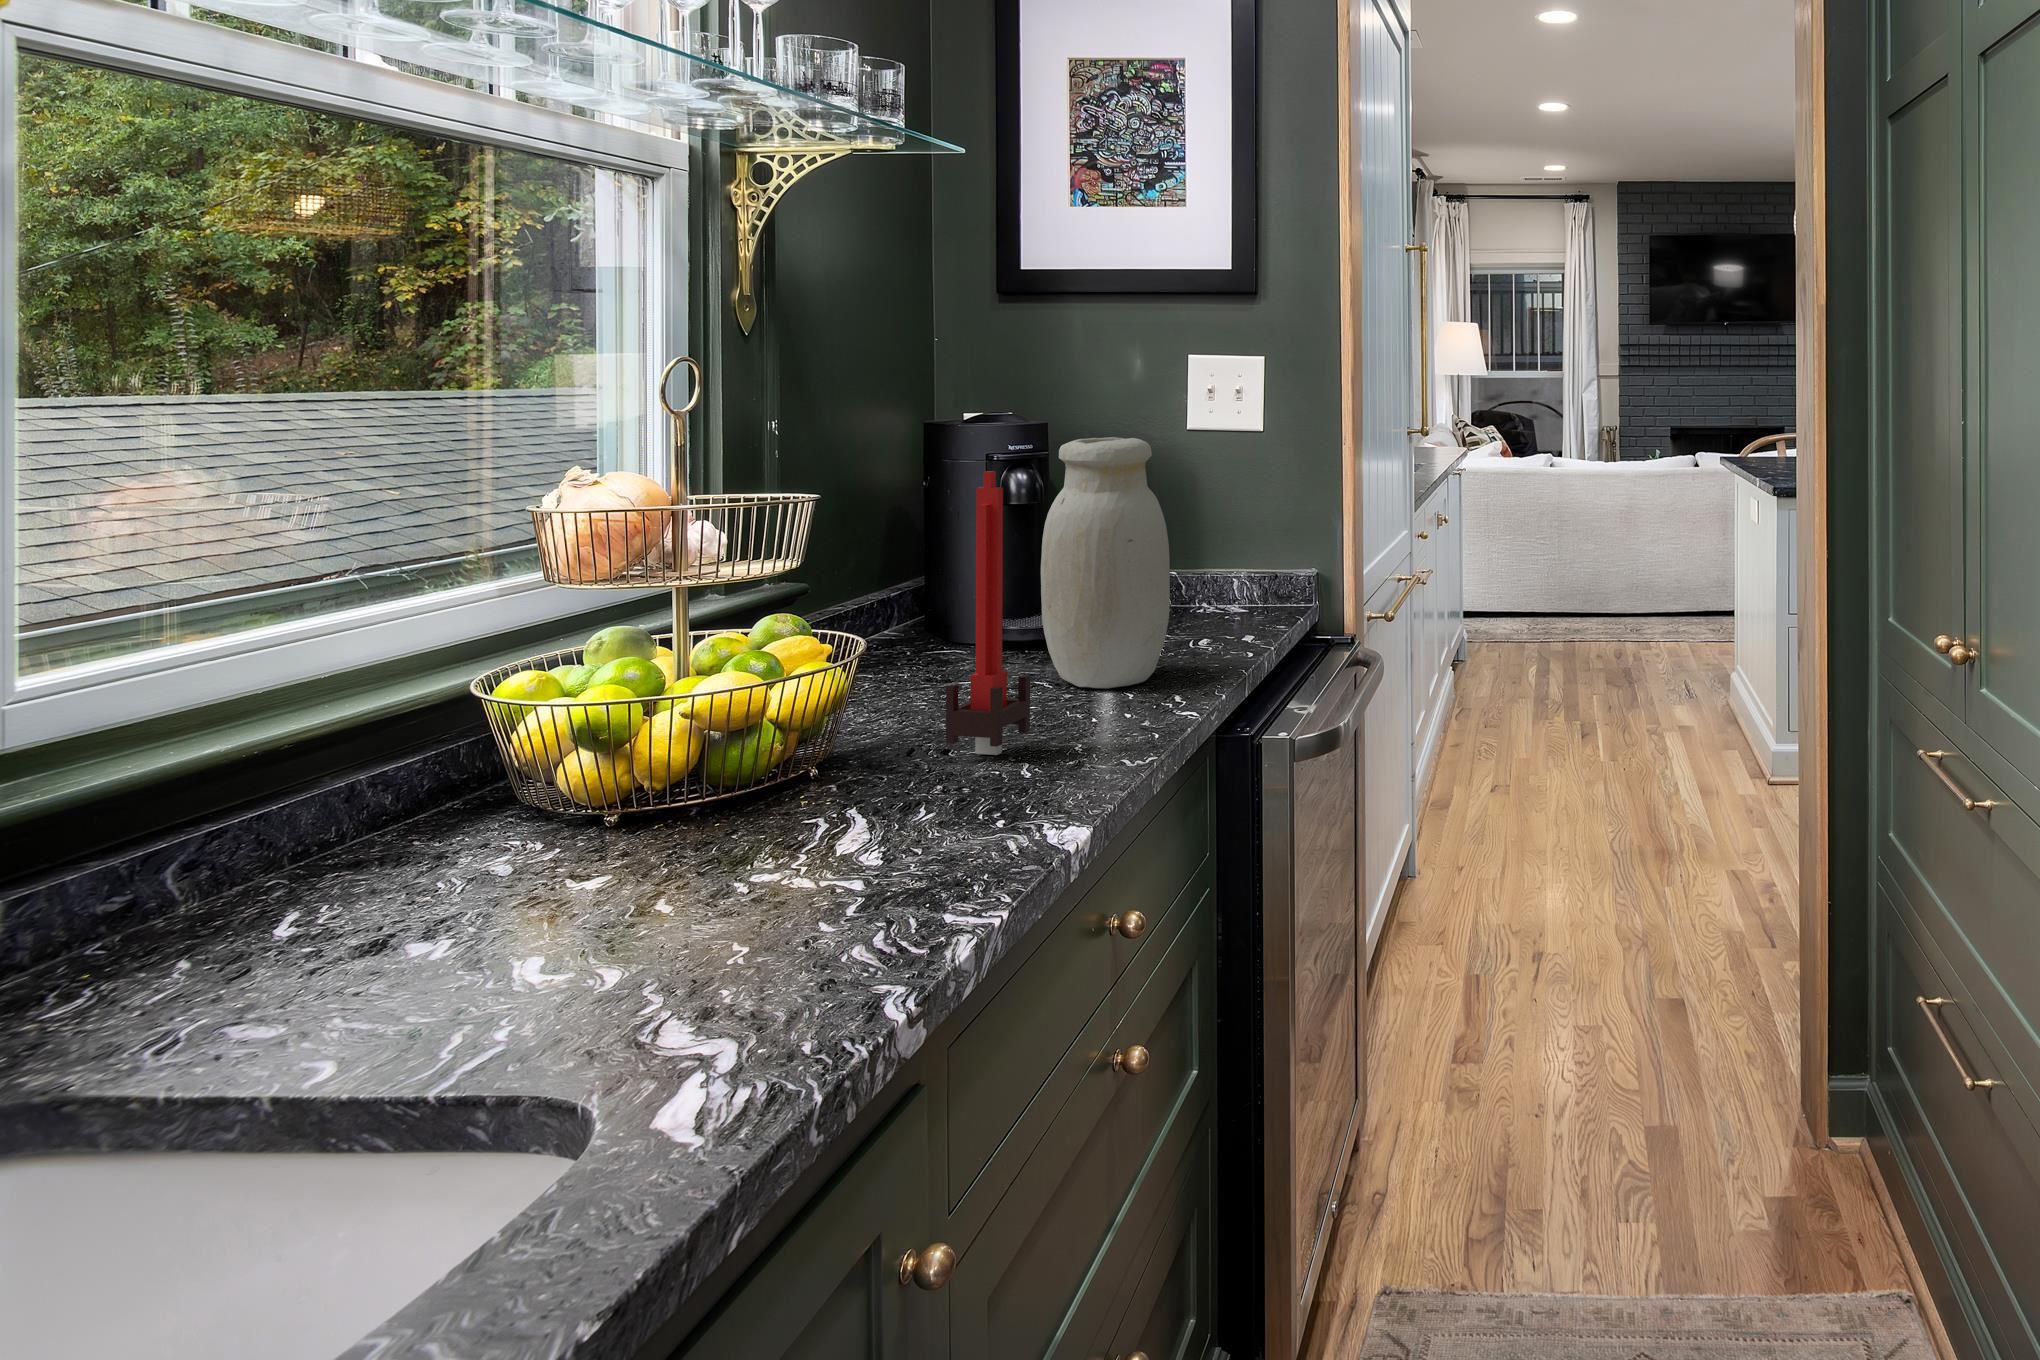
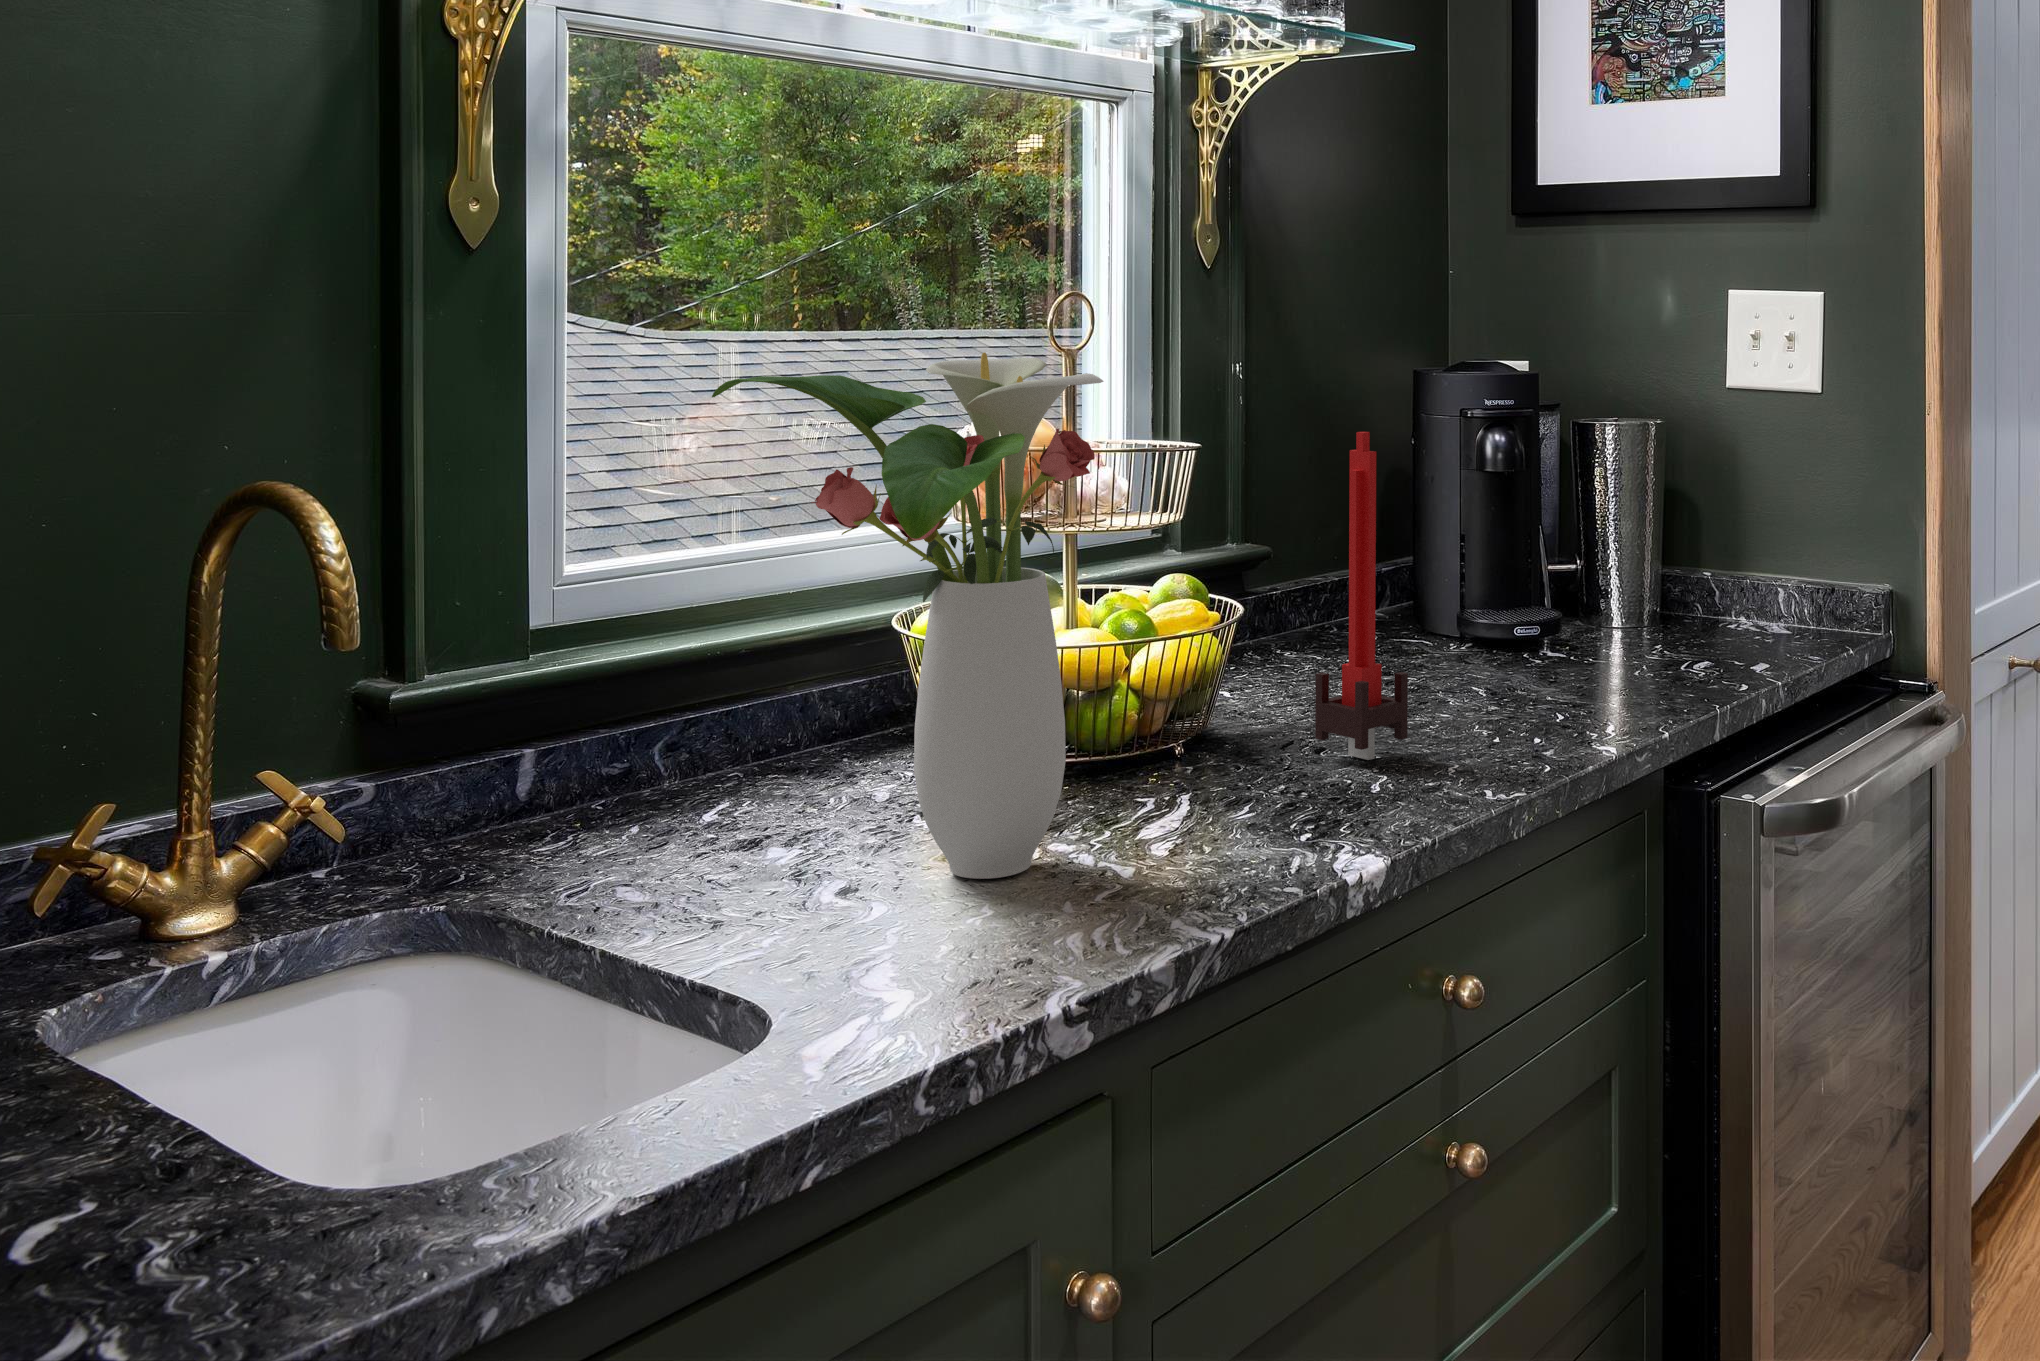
flower arrangement: none [346,409,830,932] -> present [712,352,1103,879]
jar: present [1041,437,1170,688] -> none [1477,398,1624,704]

